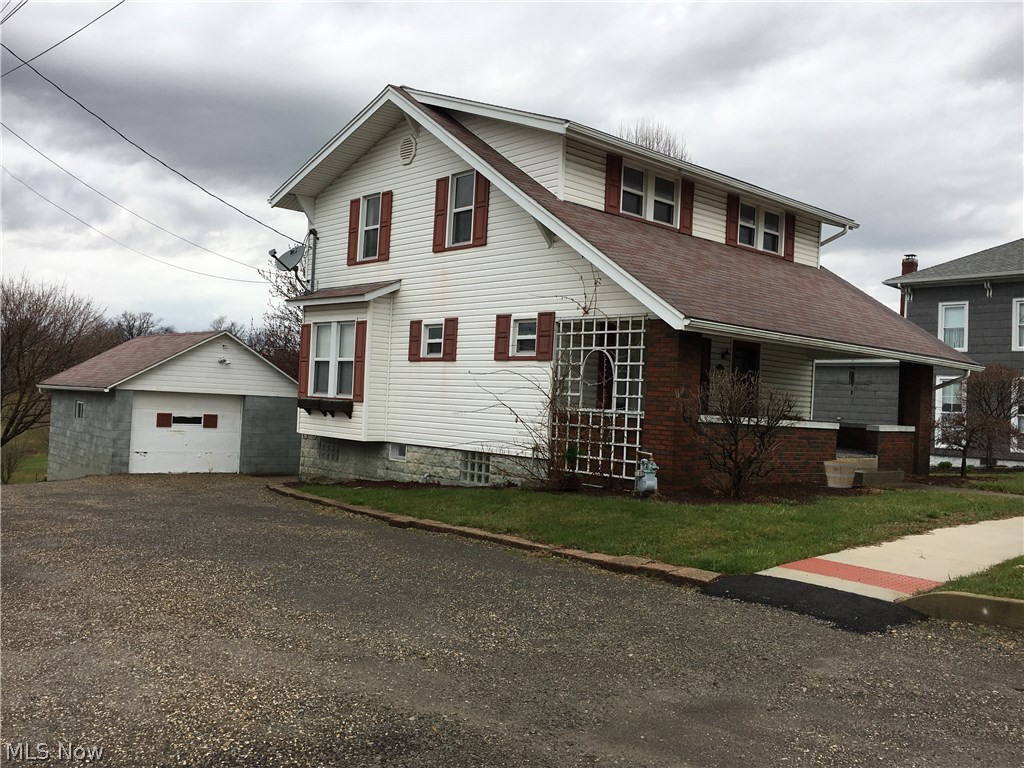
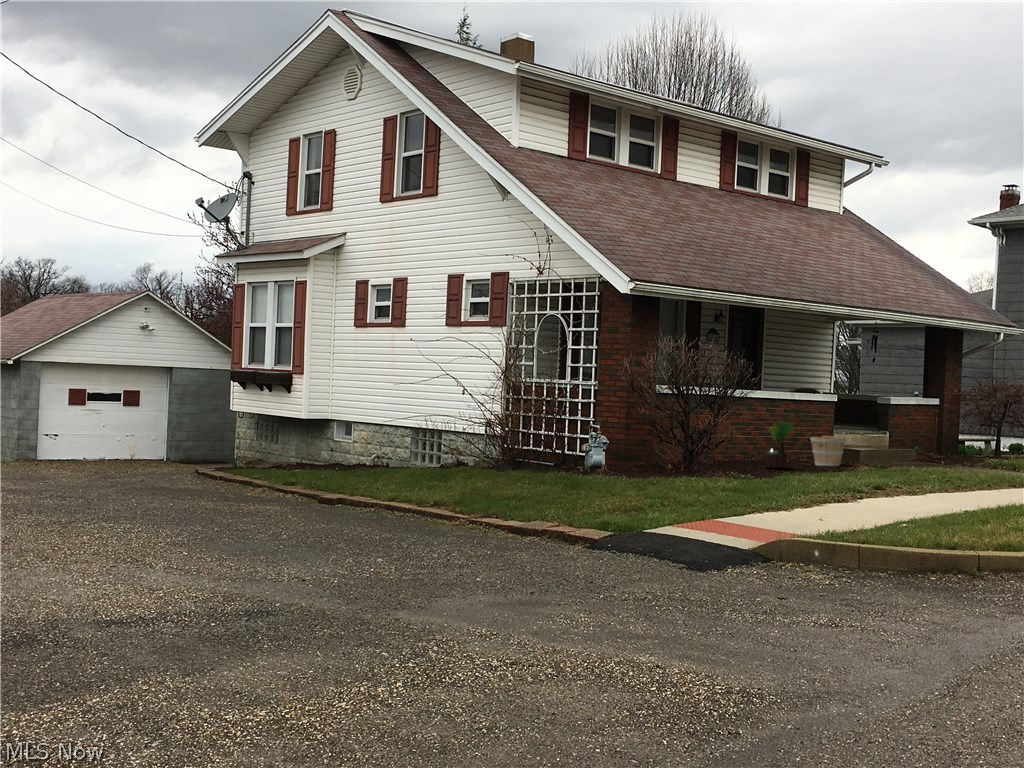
potted tree: present [561,446,584,490] -> present [765,422,792,468]

